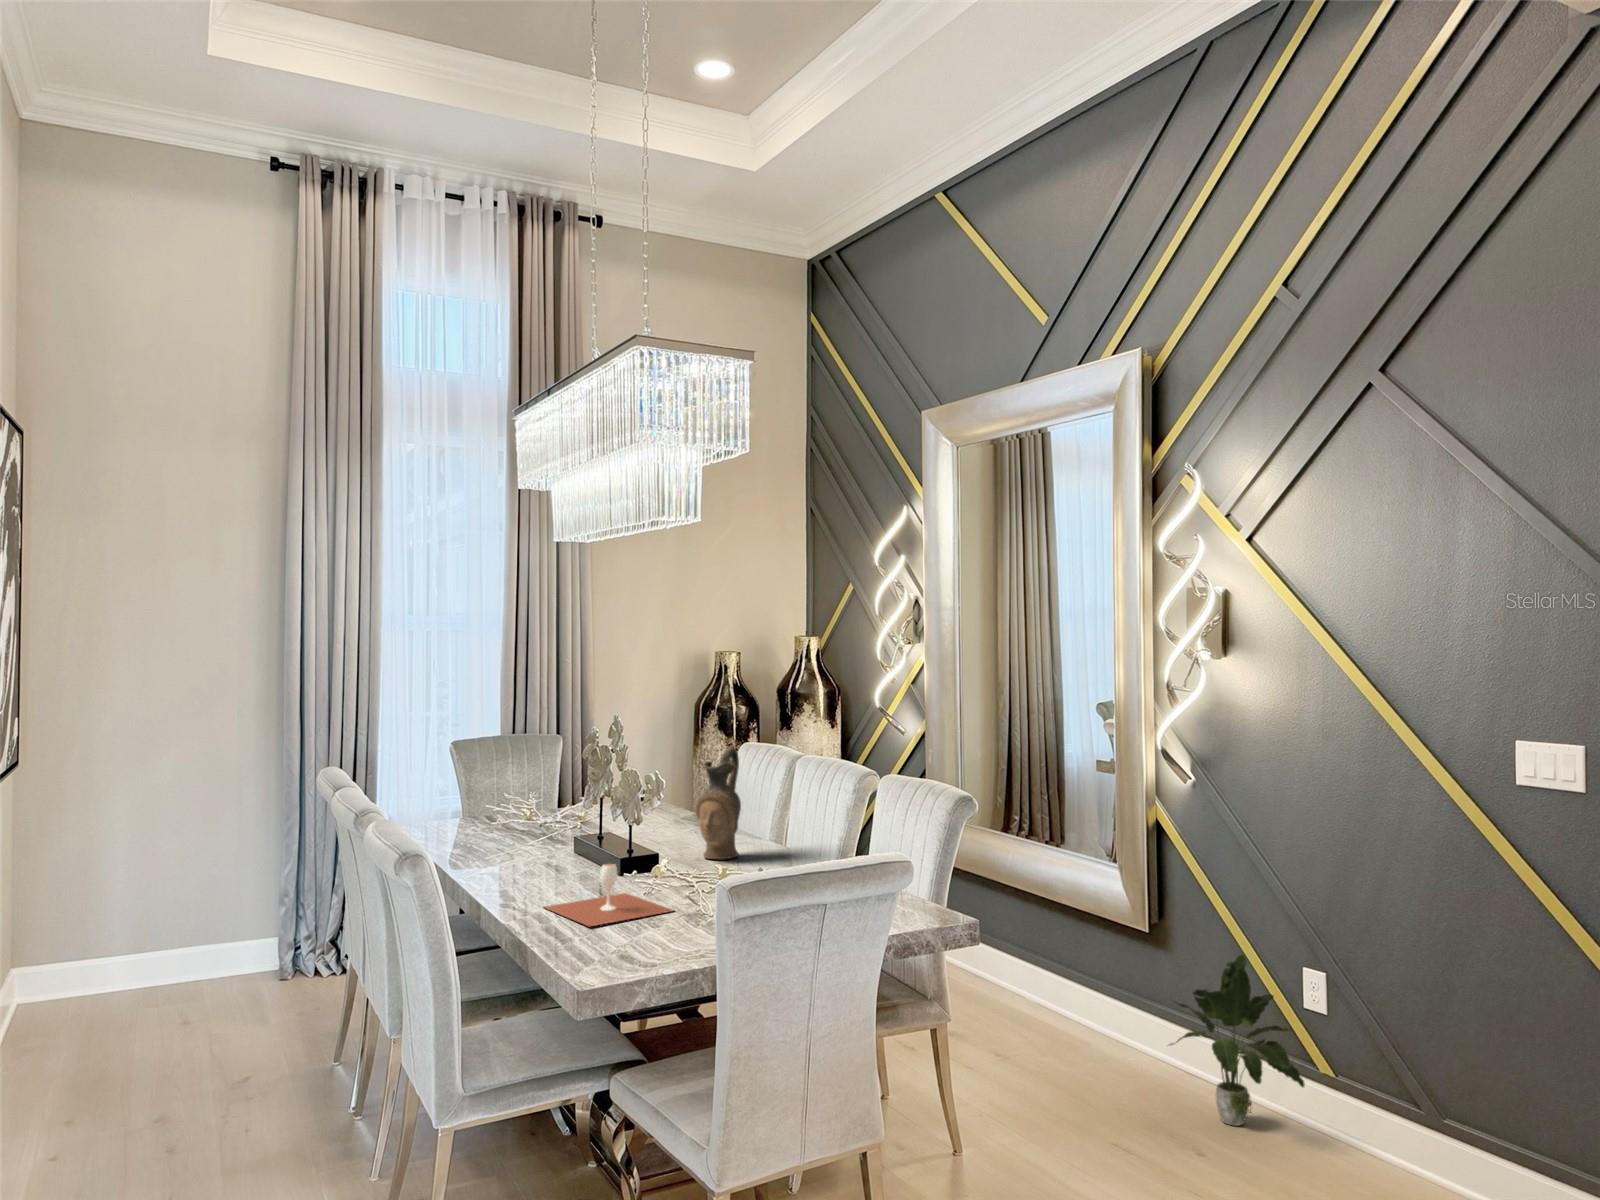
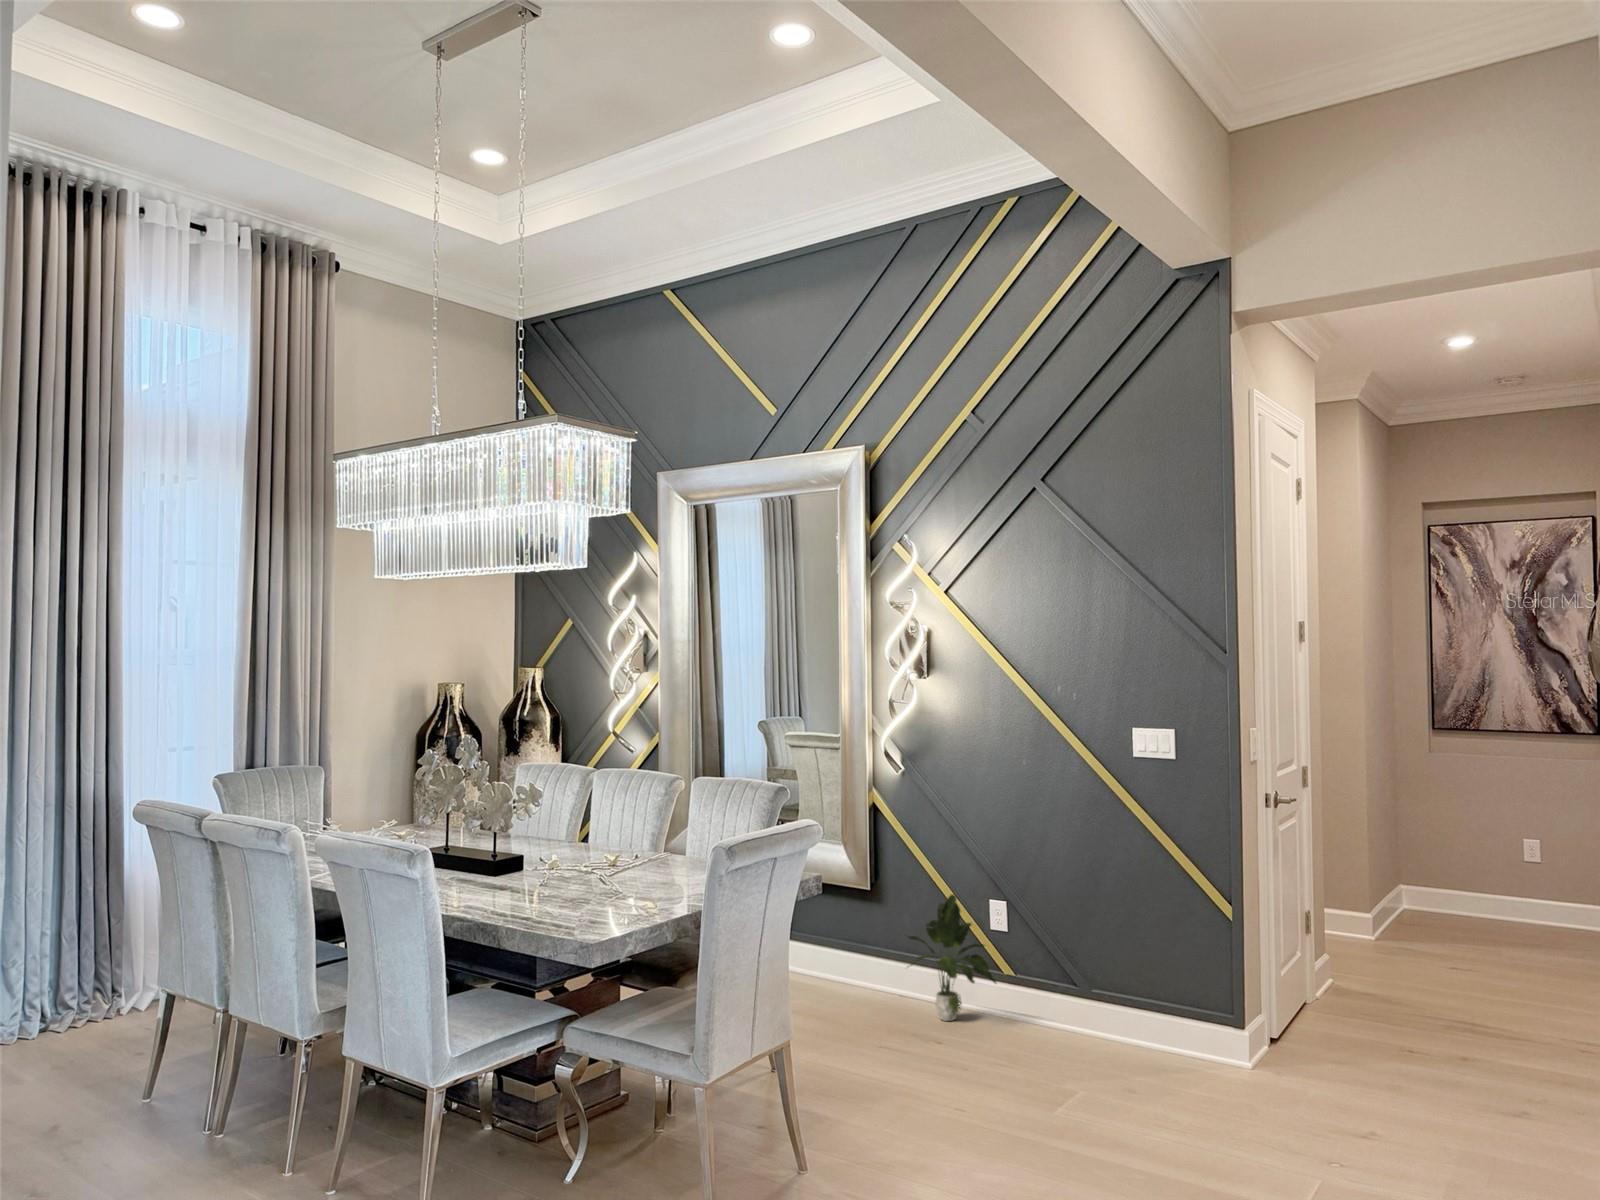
ceramic pitcher: present [695,747,741,859] -> none [551,756,589,851]
wine glass: present [544,864,673,926] -> none [476,849,594,897]

